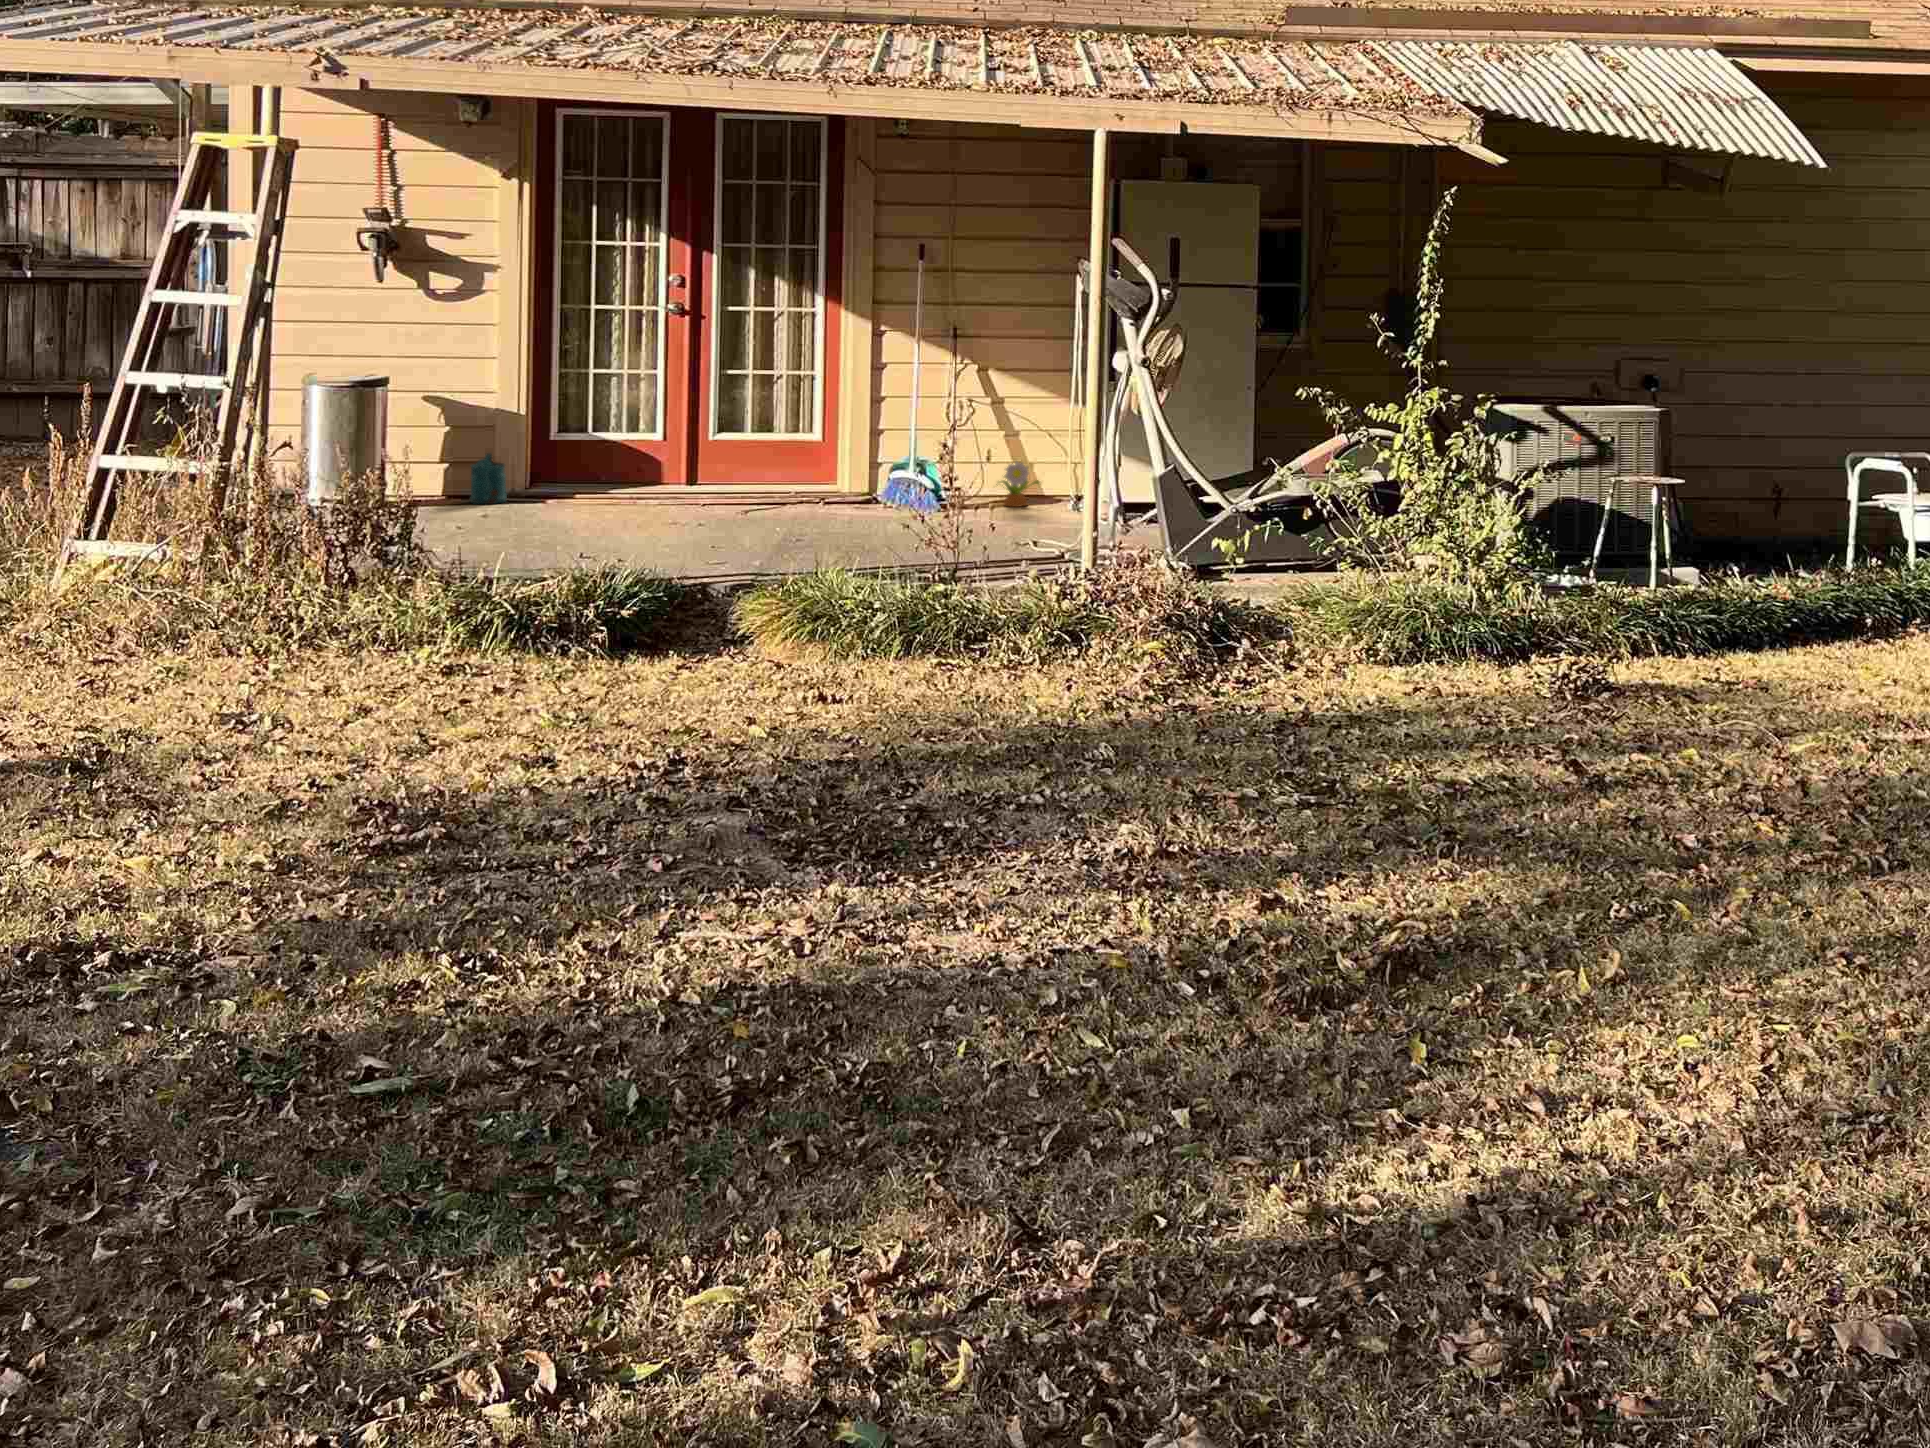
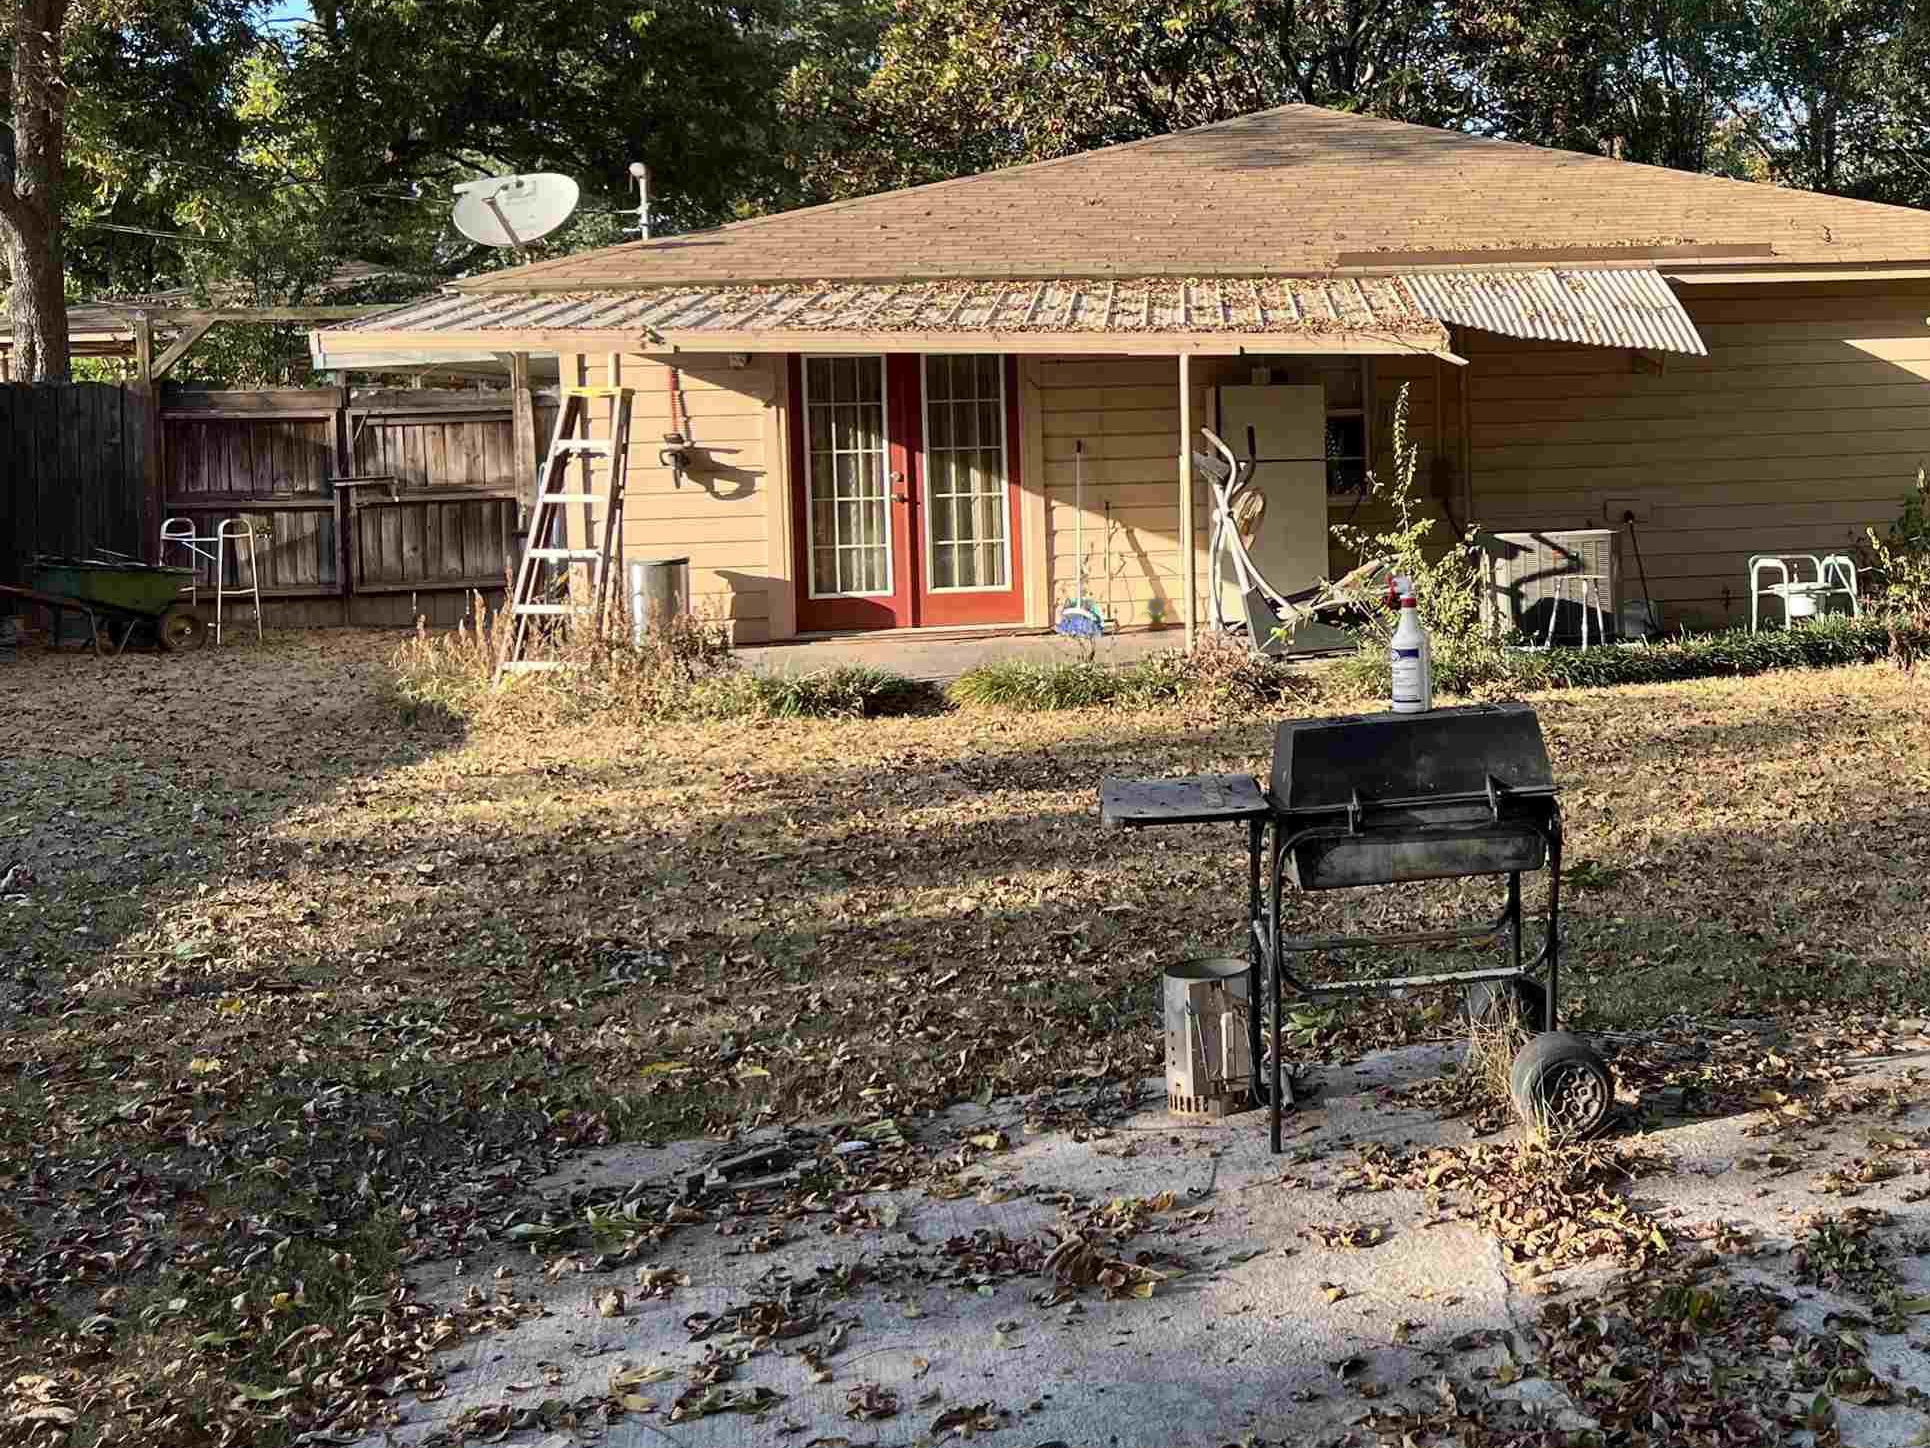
watering can: present [470,453,507,504] -> none [752,608,780,645]

